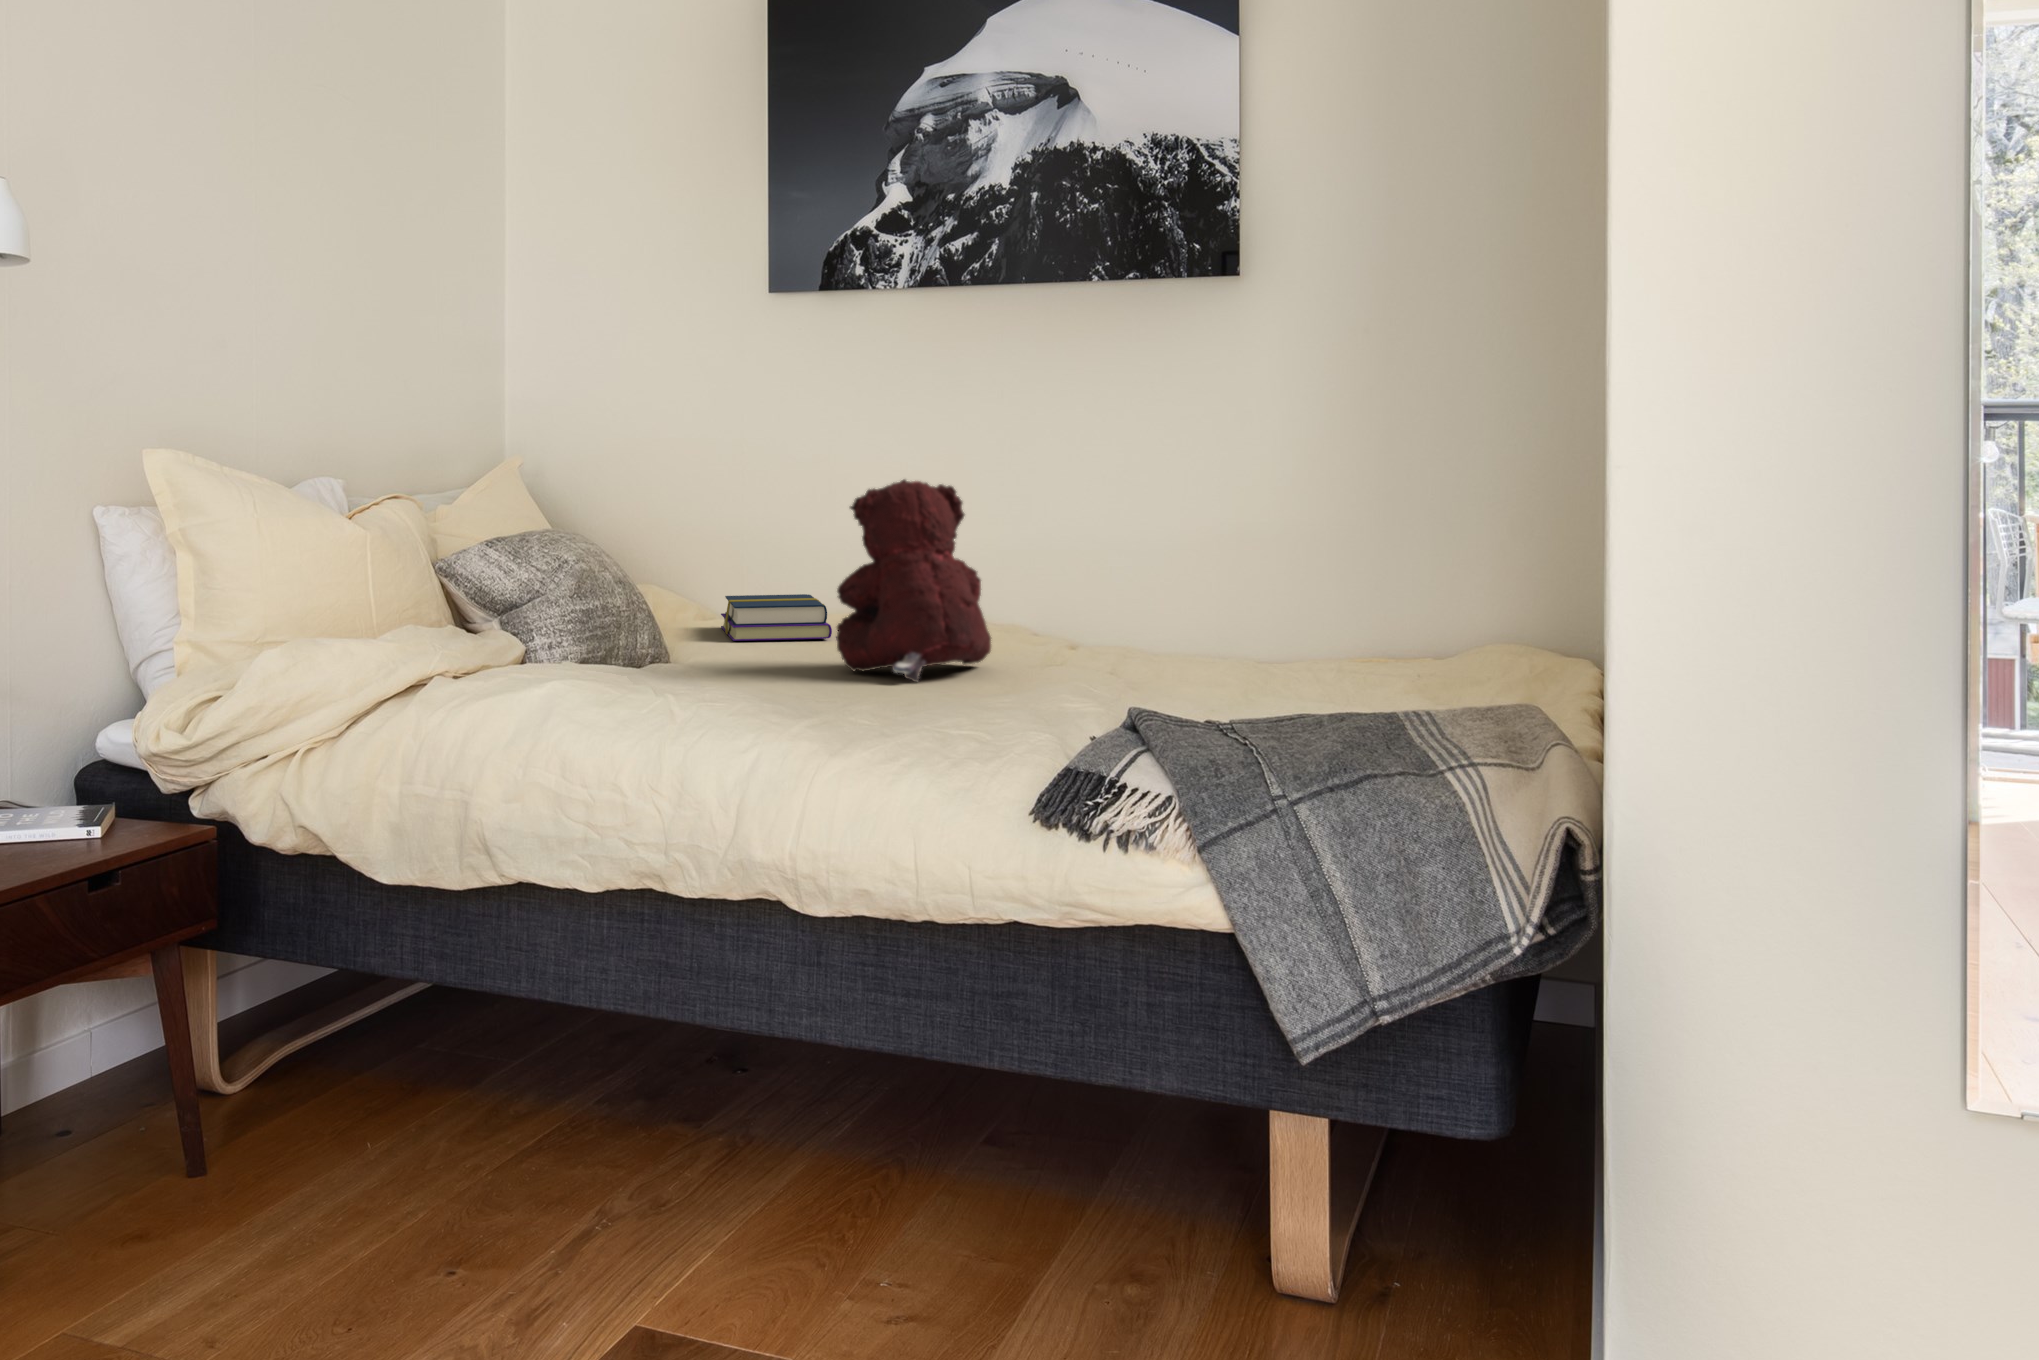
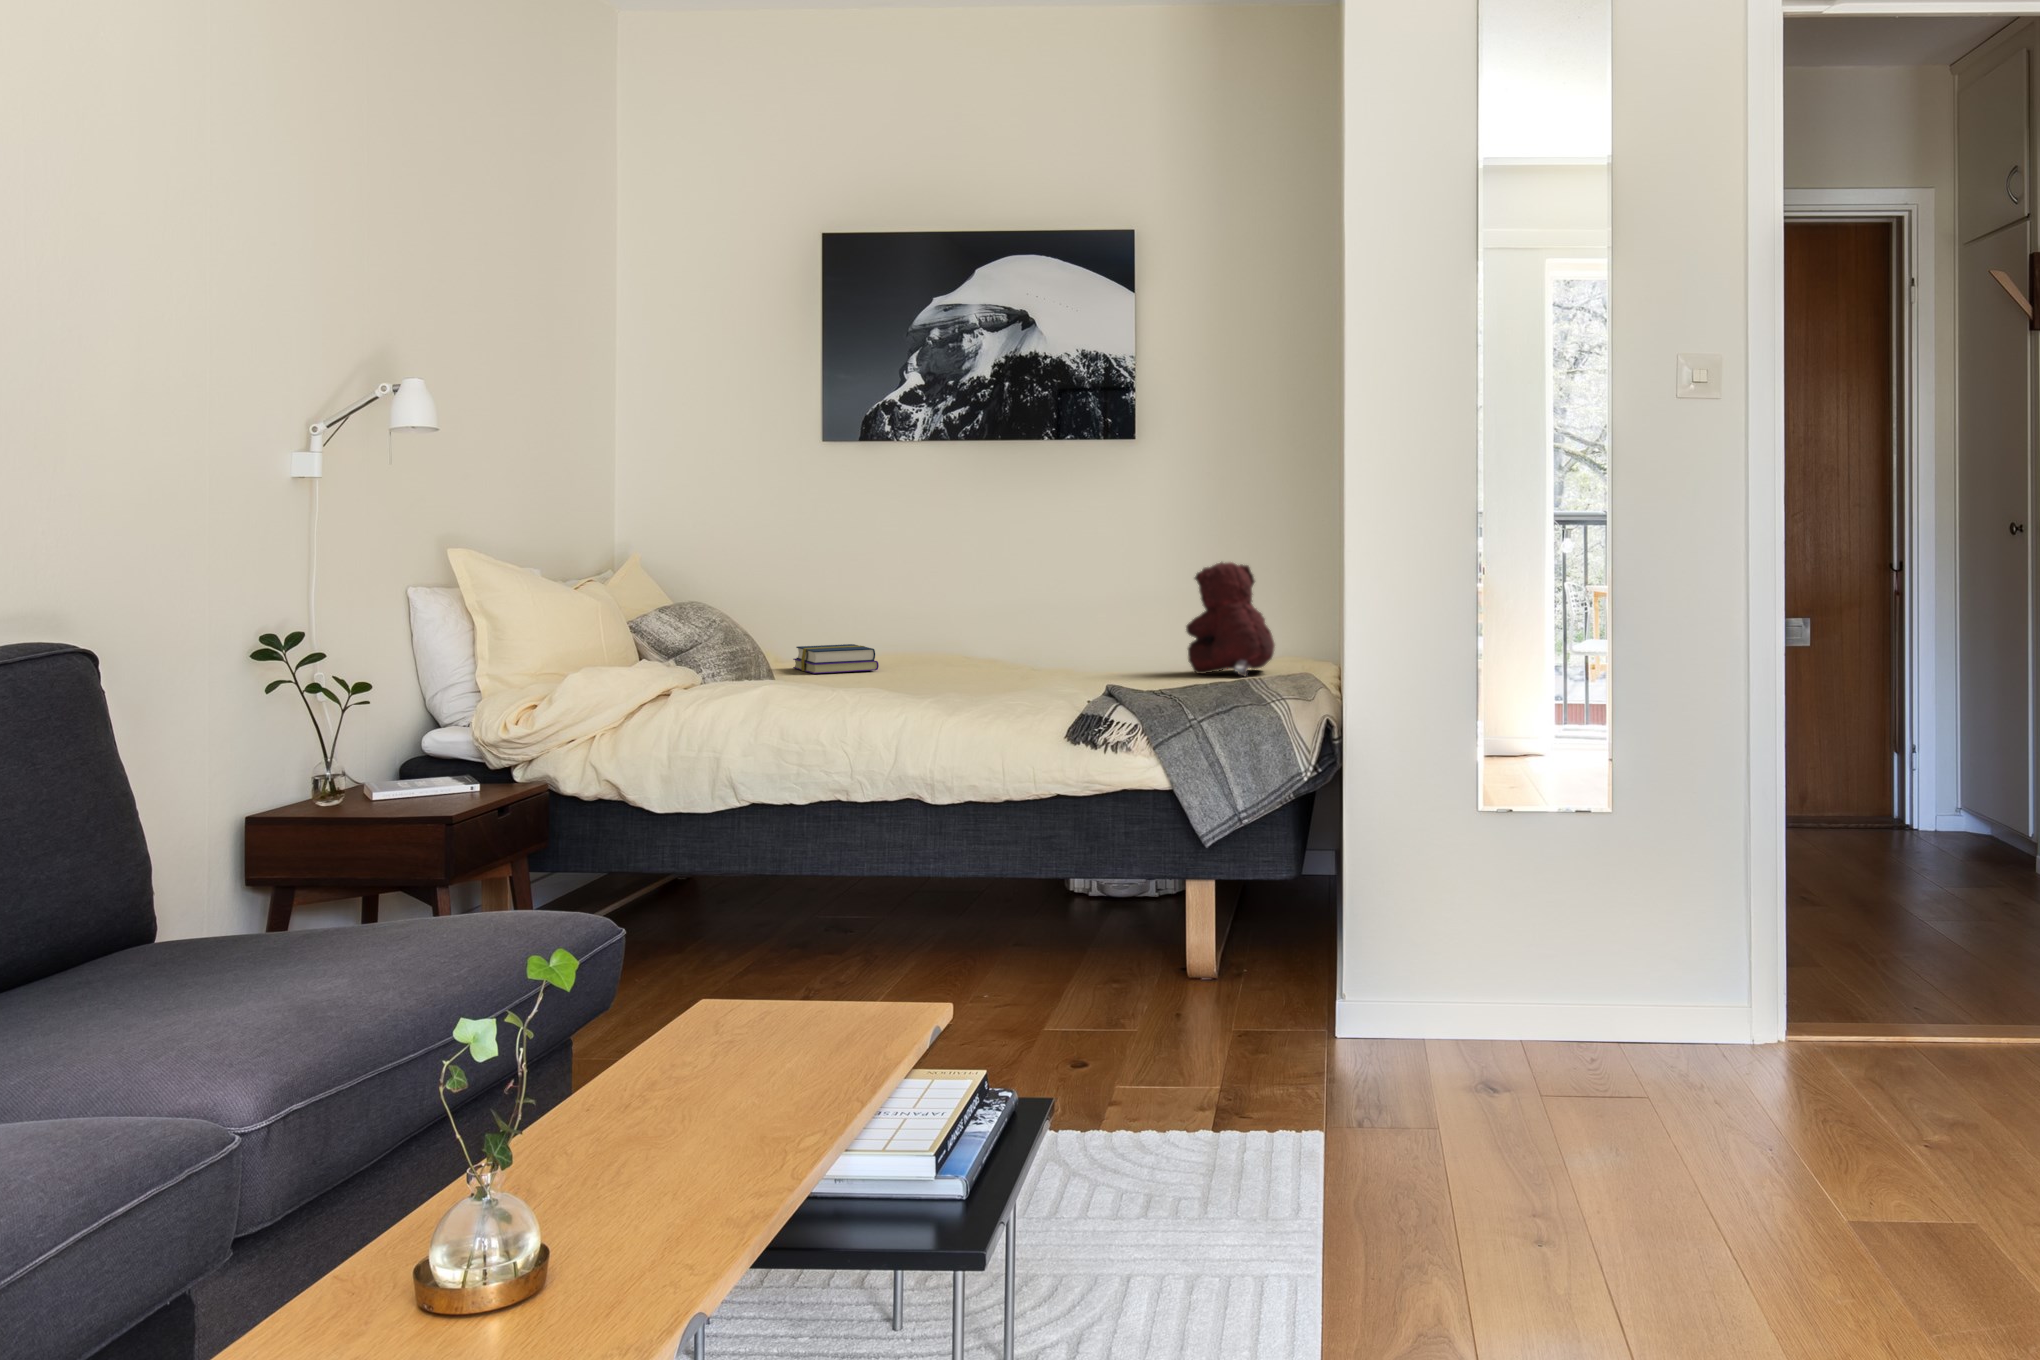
teddy bear: present [836,479,991,682] -> present [1186,562,1275,676]

